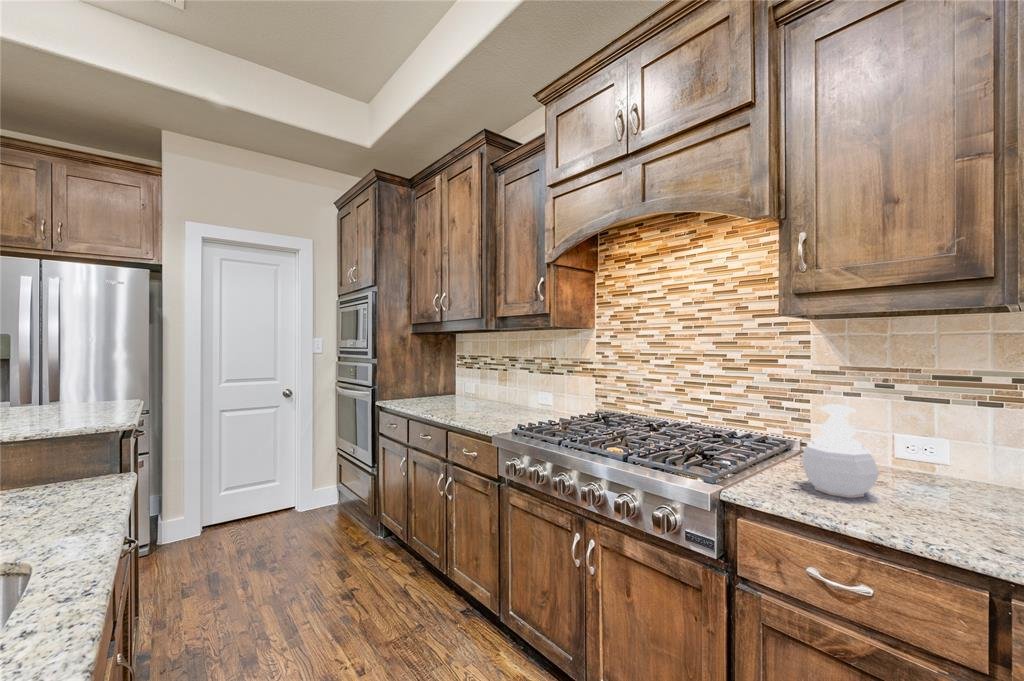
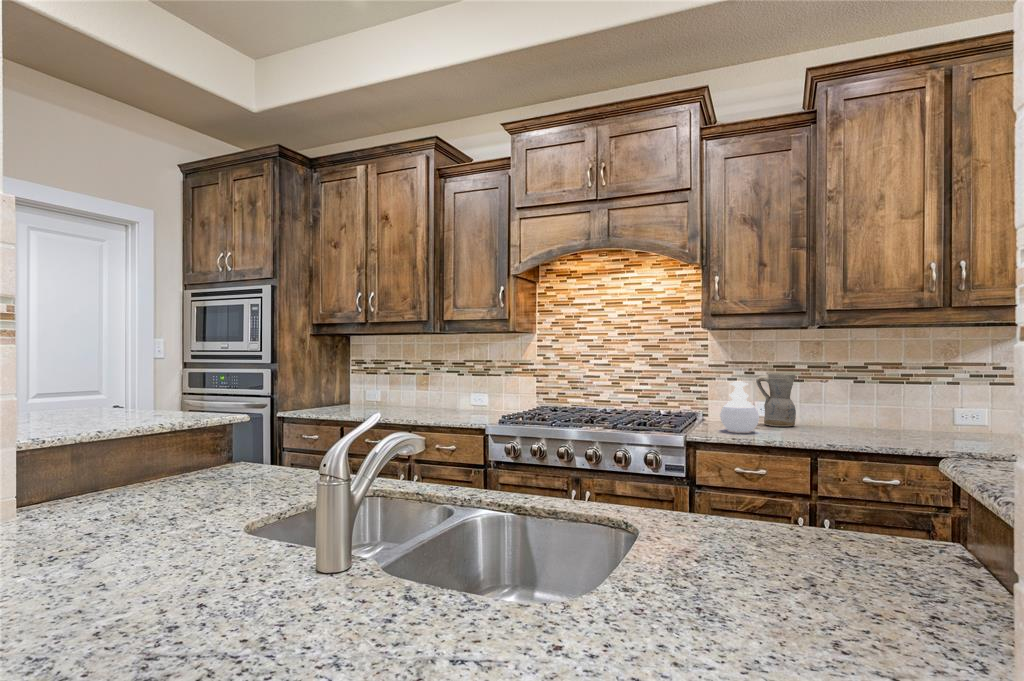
ceramic pitcher: none [890,389,978,488] -> present [756,373,796,426]

